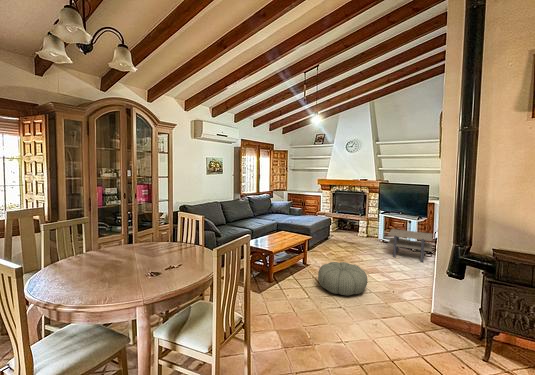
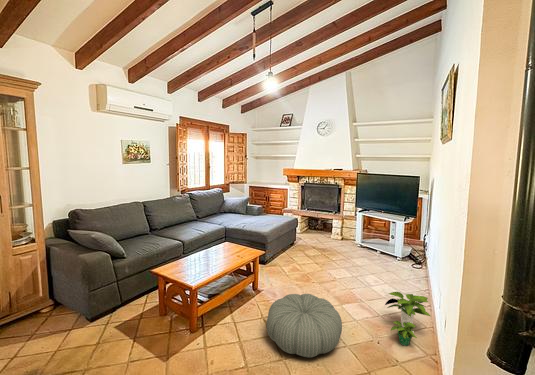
side table: present [387,229,433,262] -> none [367,232,427,279]
potted plant: none [396,262,428,294] -> present [385,292,430,346]

